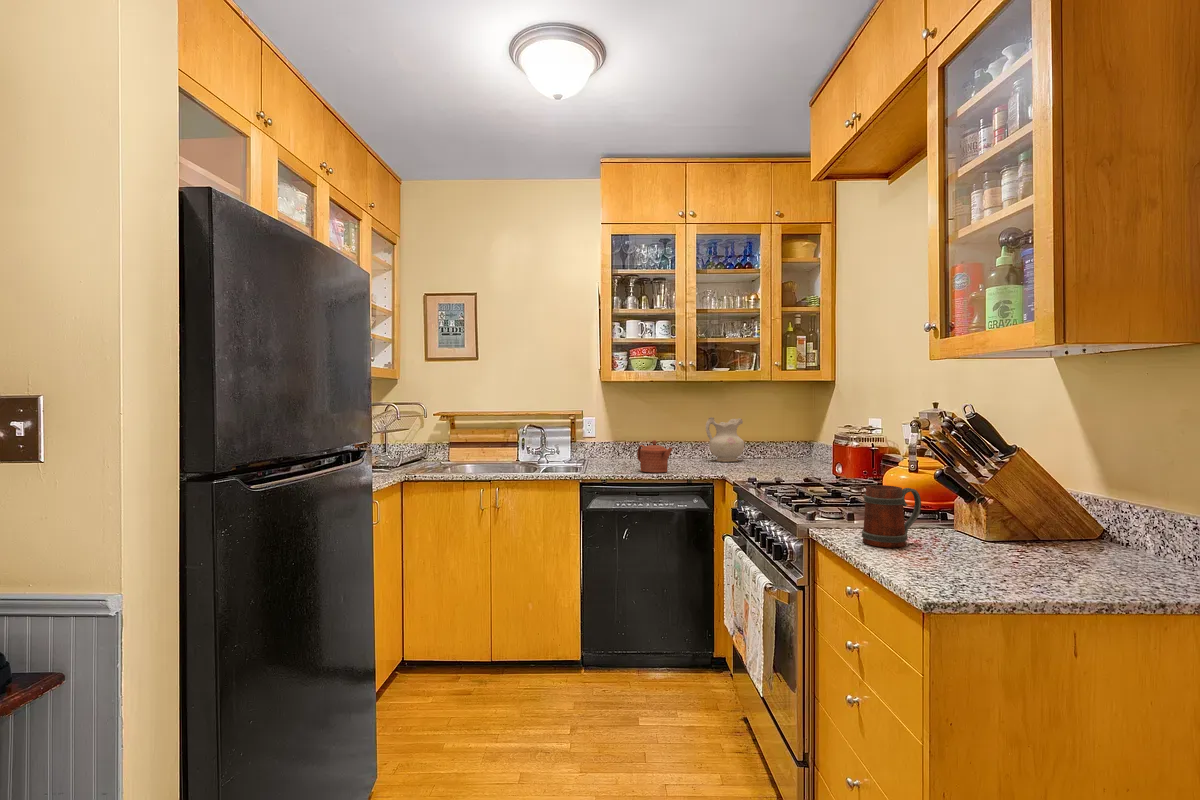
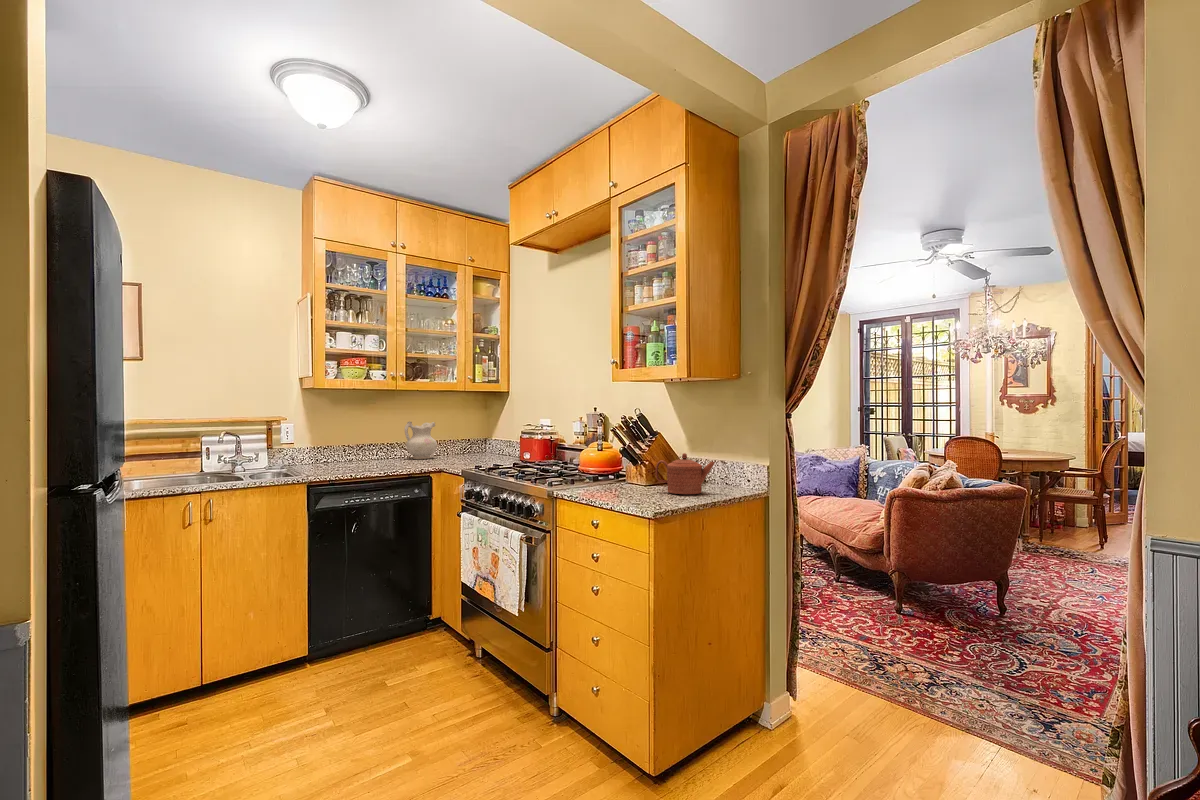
teapot: present [637,440,673,472] -> present [656,453,715,494]
mug: present [862,485,921,548] -> none [587,458,617,494]

